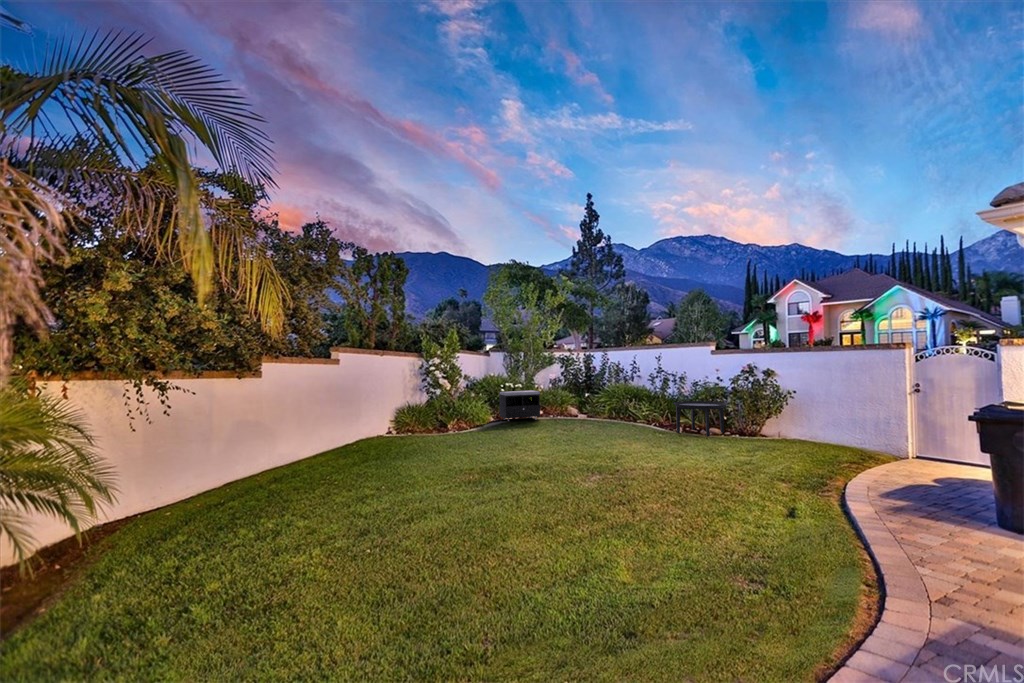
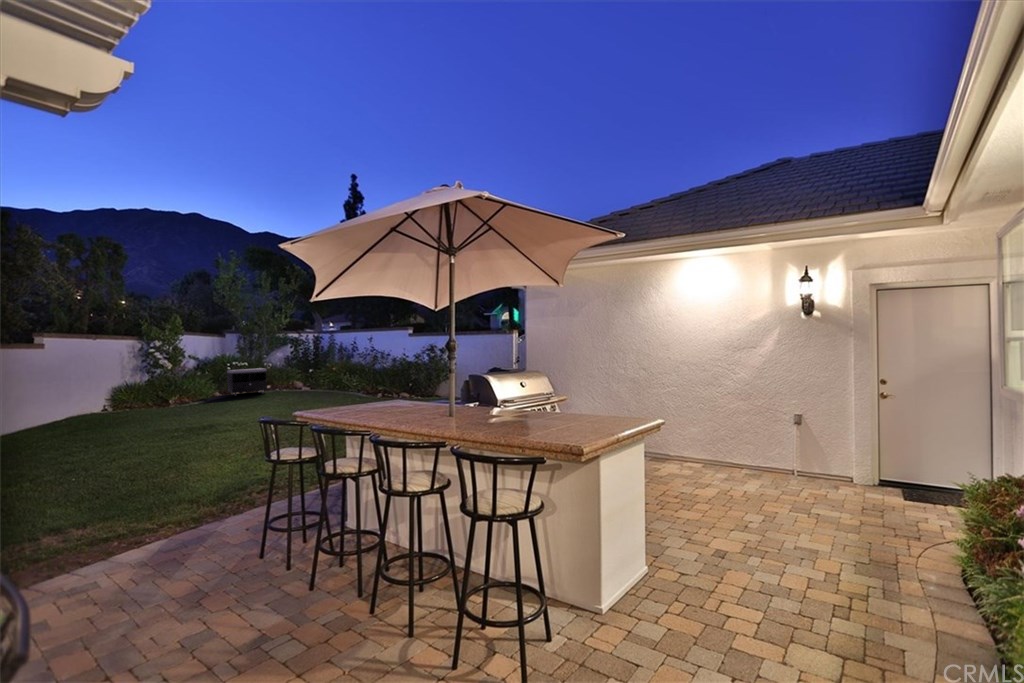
round table: present [673,401,727,436] -> none [368,372,406,396]

